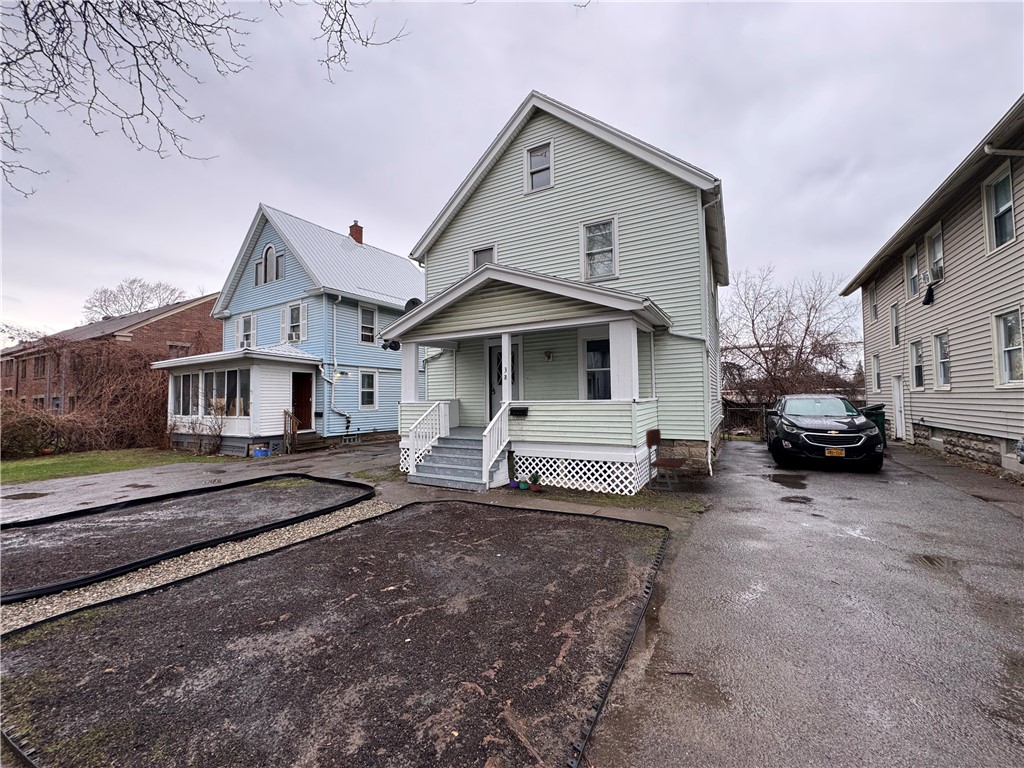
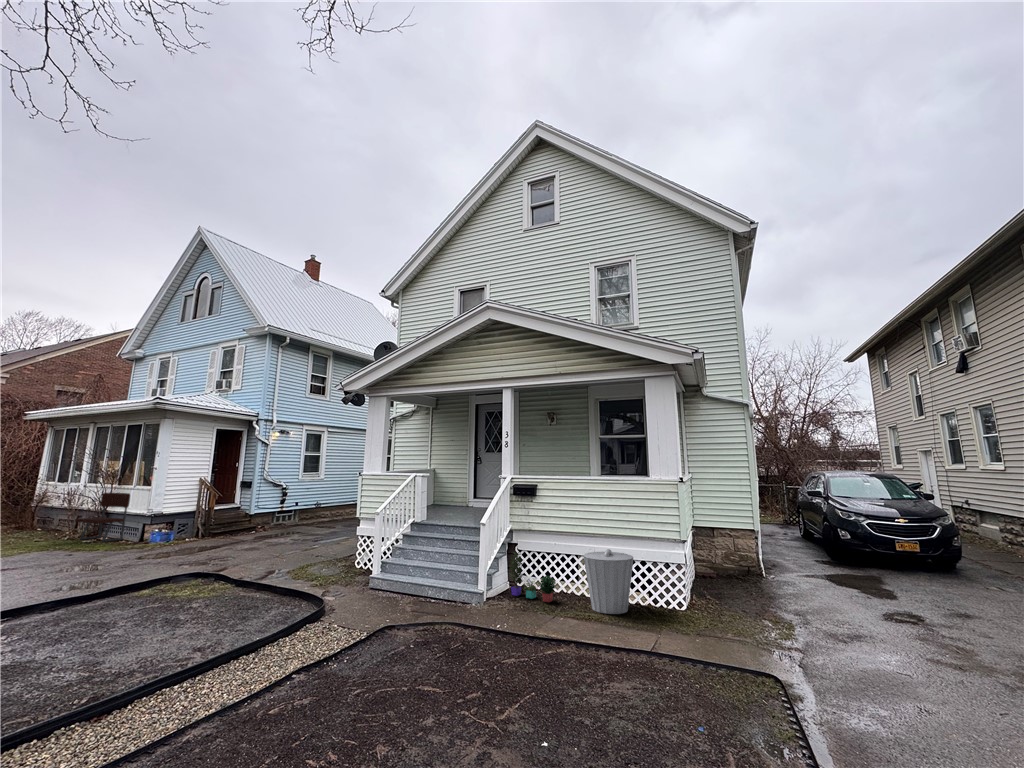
bench: present [646,429,686,491] -> present [75,493,130,542]
trash can: none [560,453,597,497] -> present [583,549,633,614]

